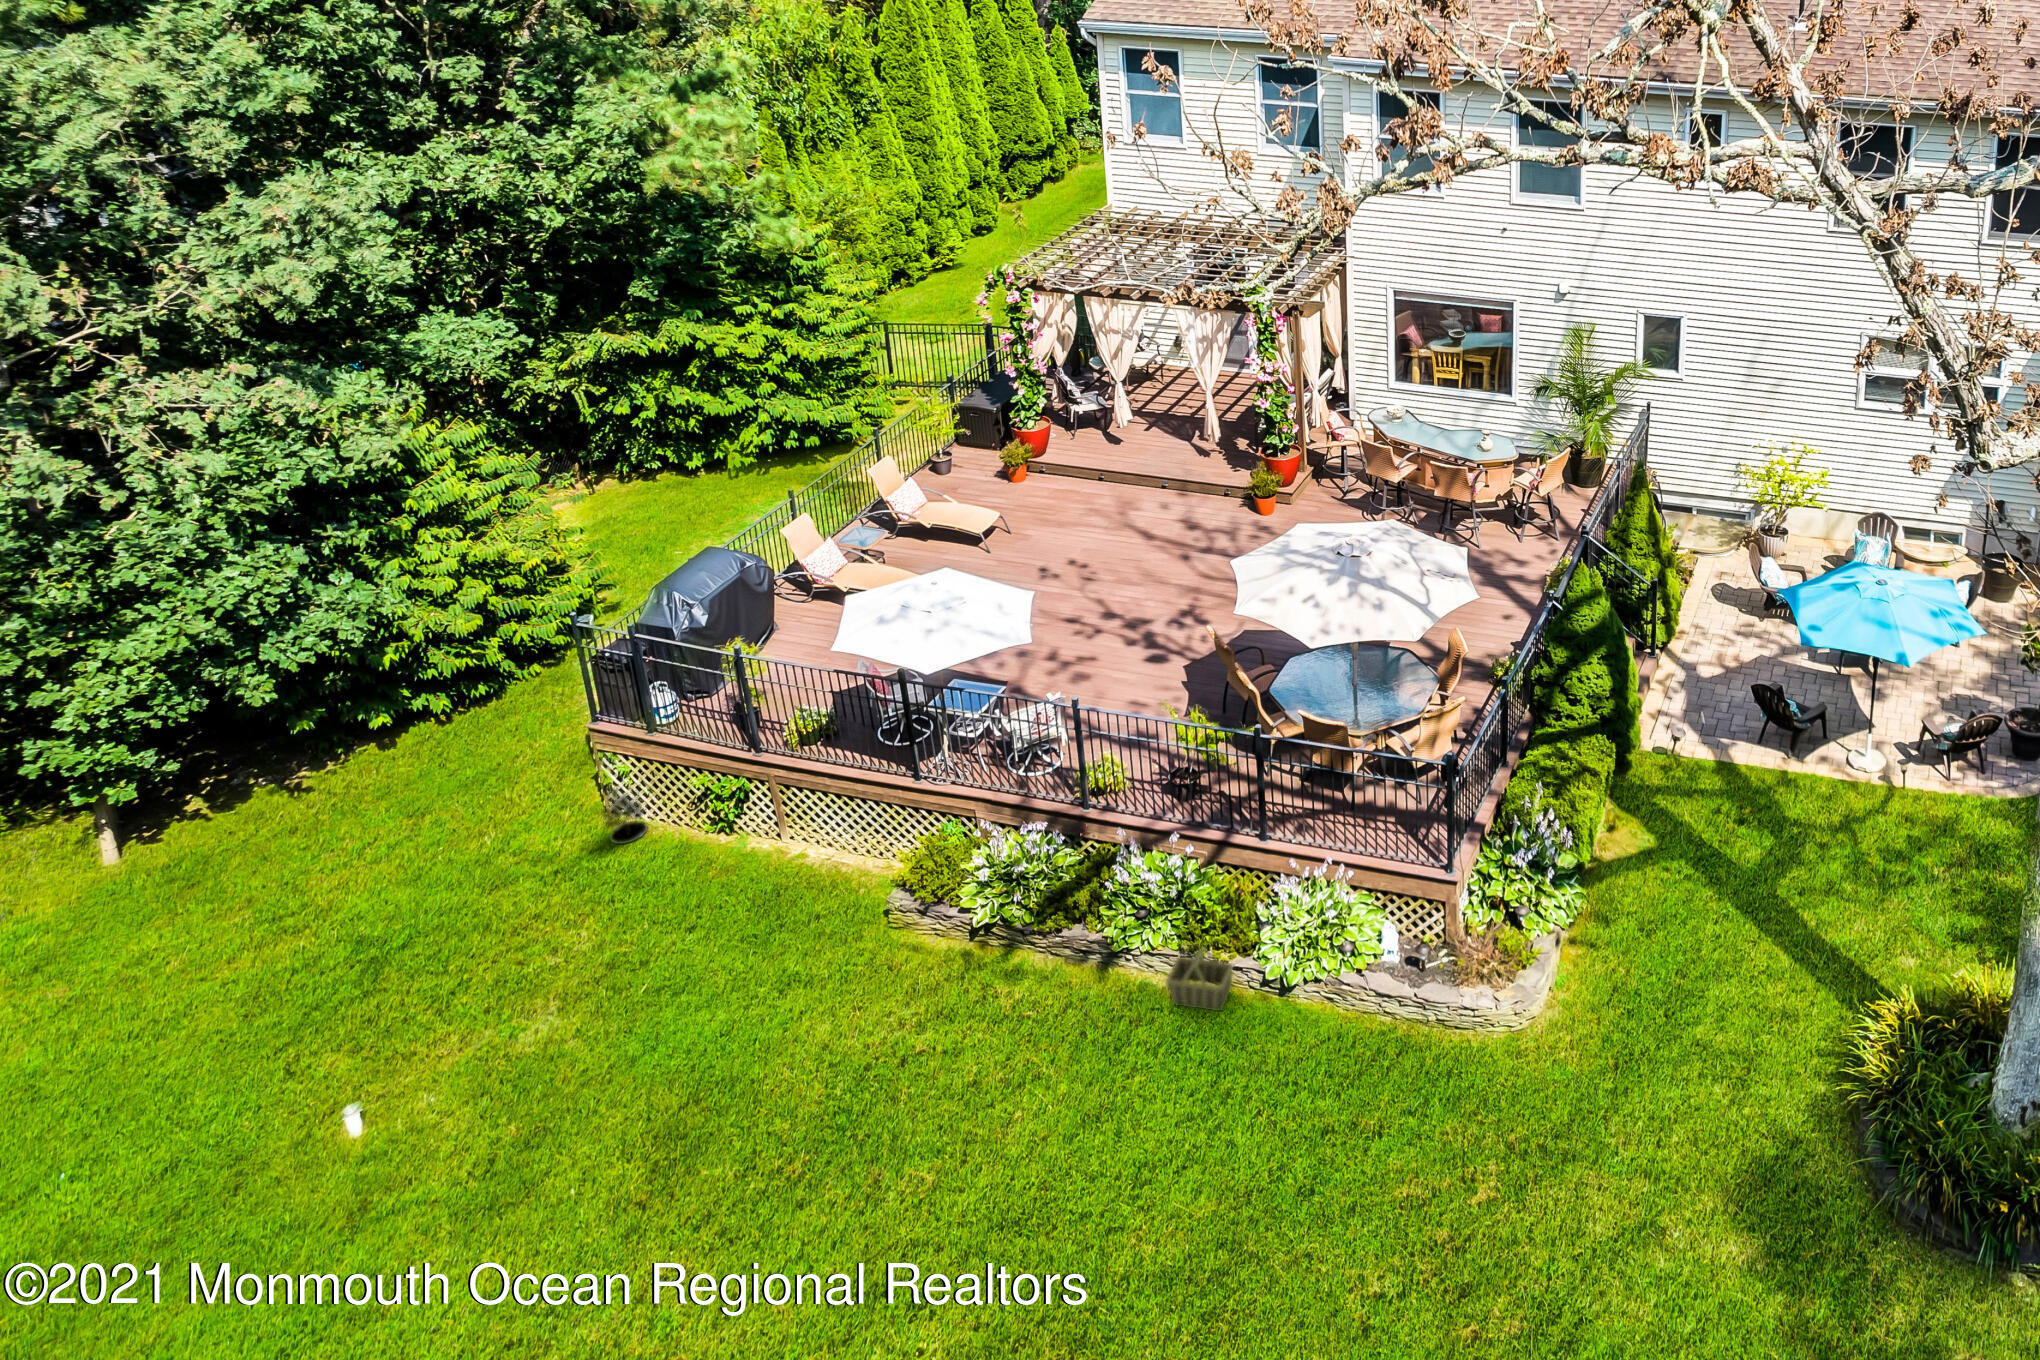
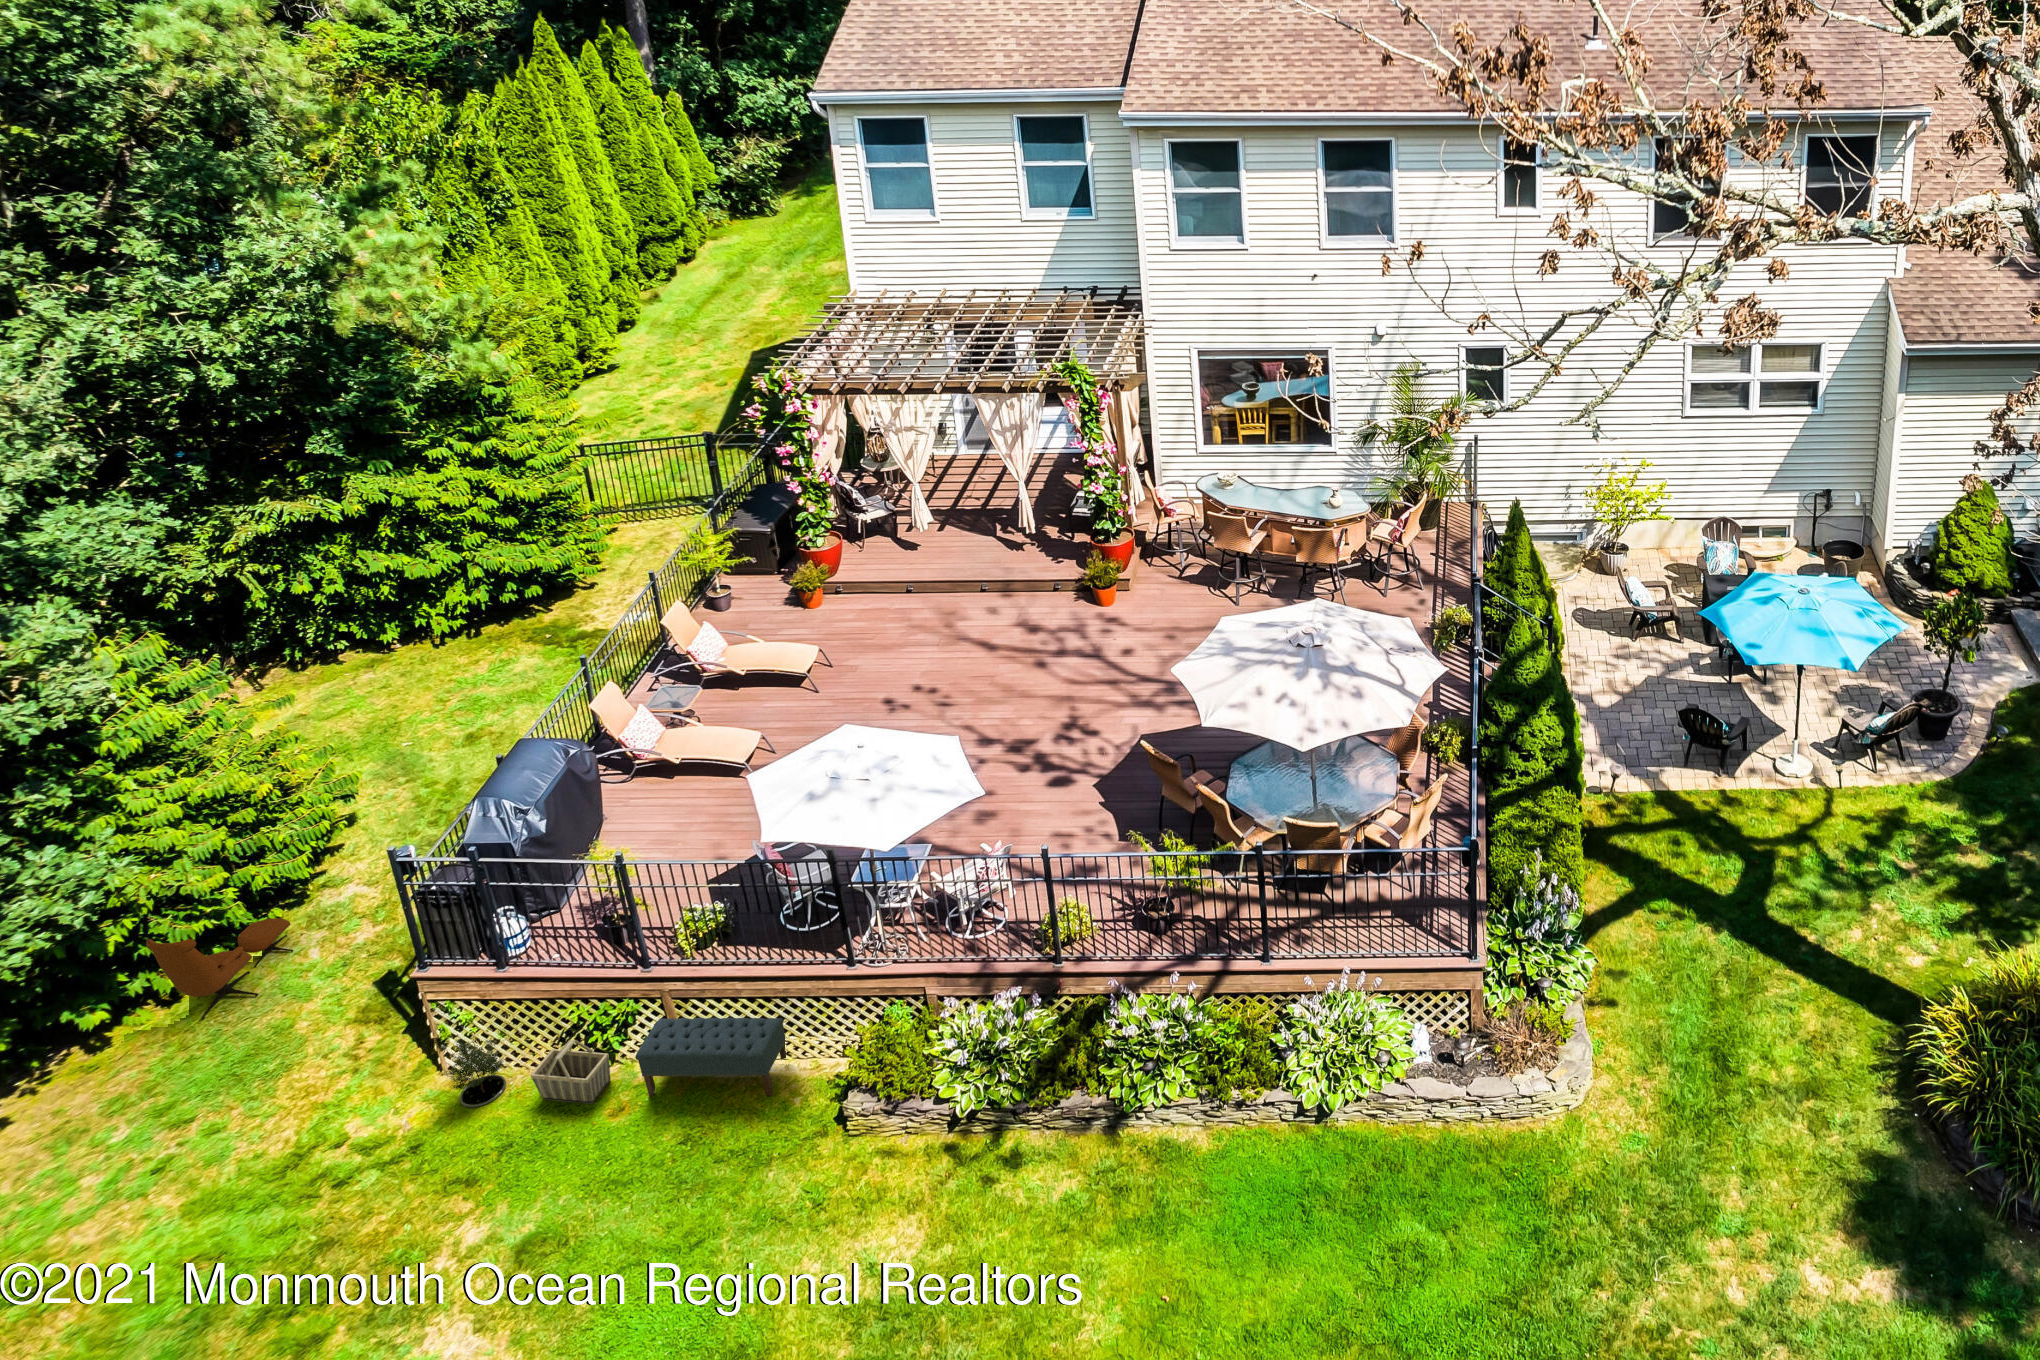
lounge chair: none [419,663,541,737] -> present [146,918,293,1019]
bench: none [736,798,864,882] -> present [635,1018,786,1096]
basket: present [1166,949,1233,1011] -> present [530,1040,610,1104]

